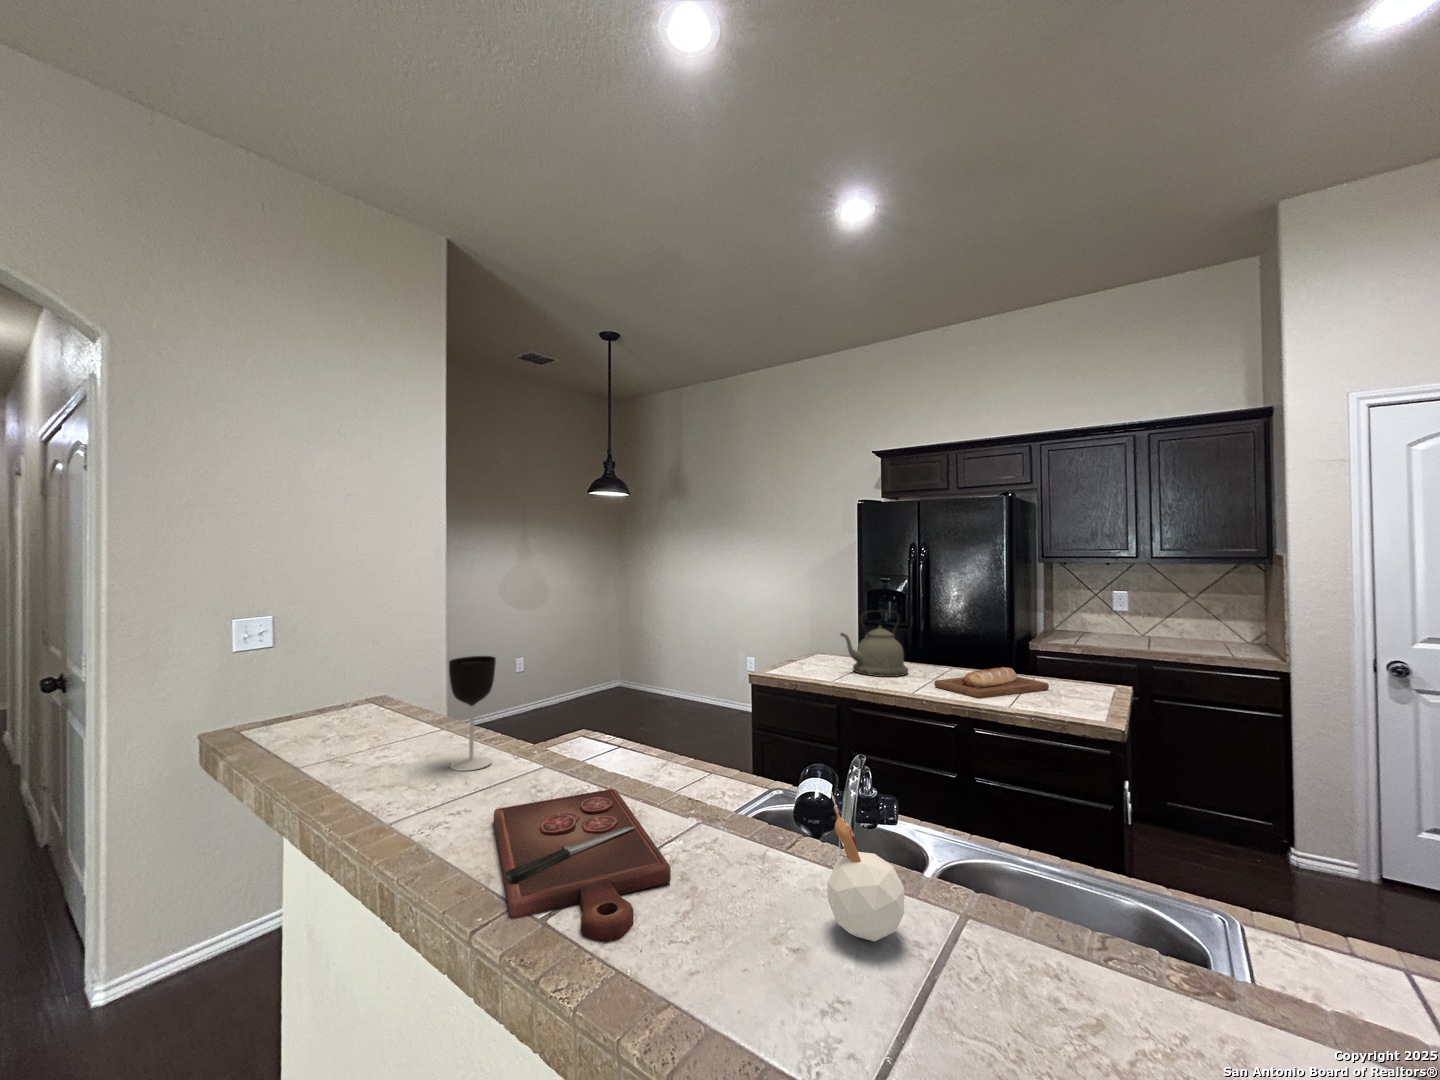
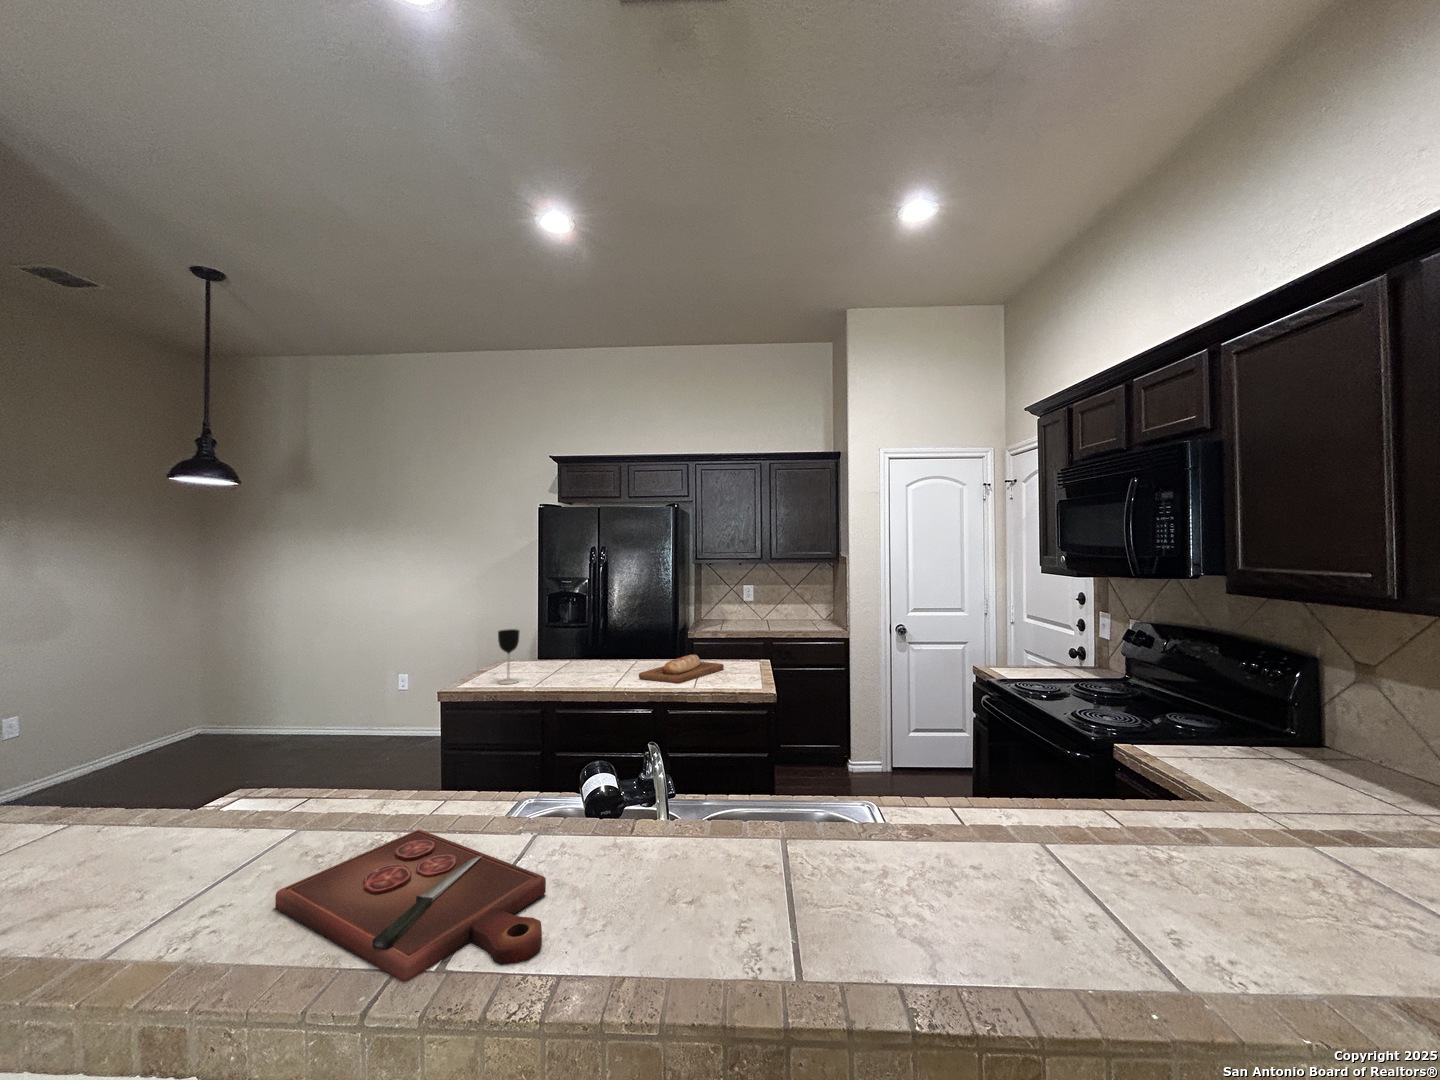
kettle: present [841,610,908,677] -> none [547,612,609,676]
wine glass: present [449,656,496,771] -> present [498,629,520,684]
candle: present [827,791,904,941] -> none [694,767,757,877]

